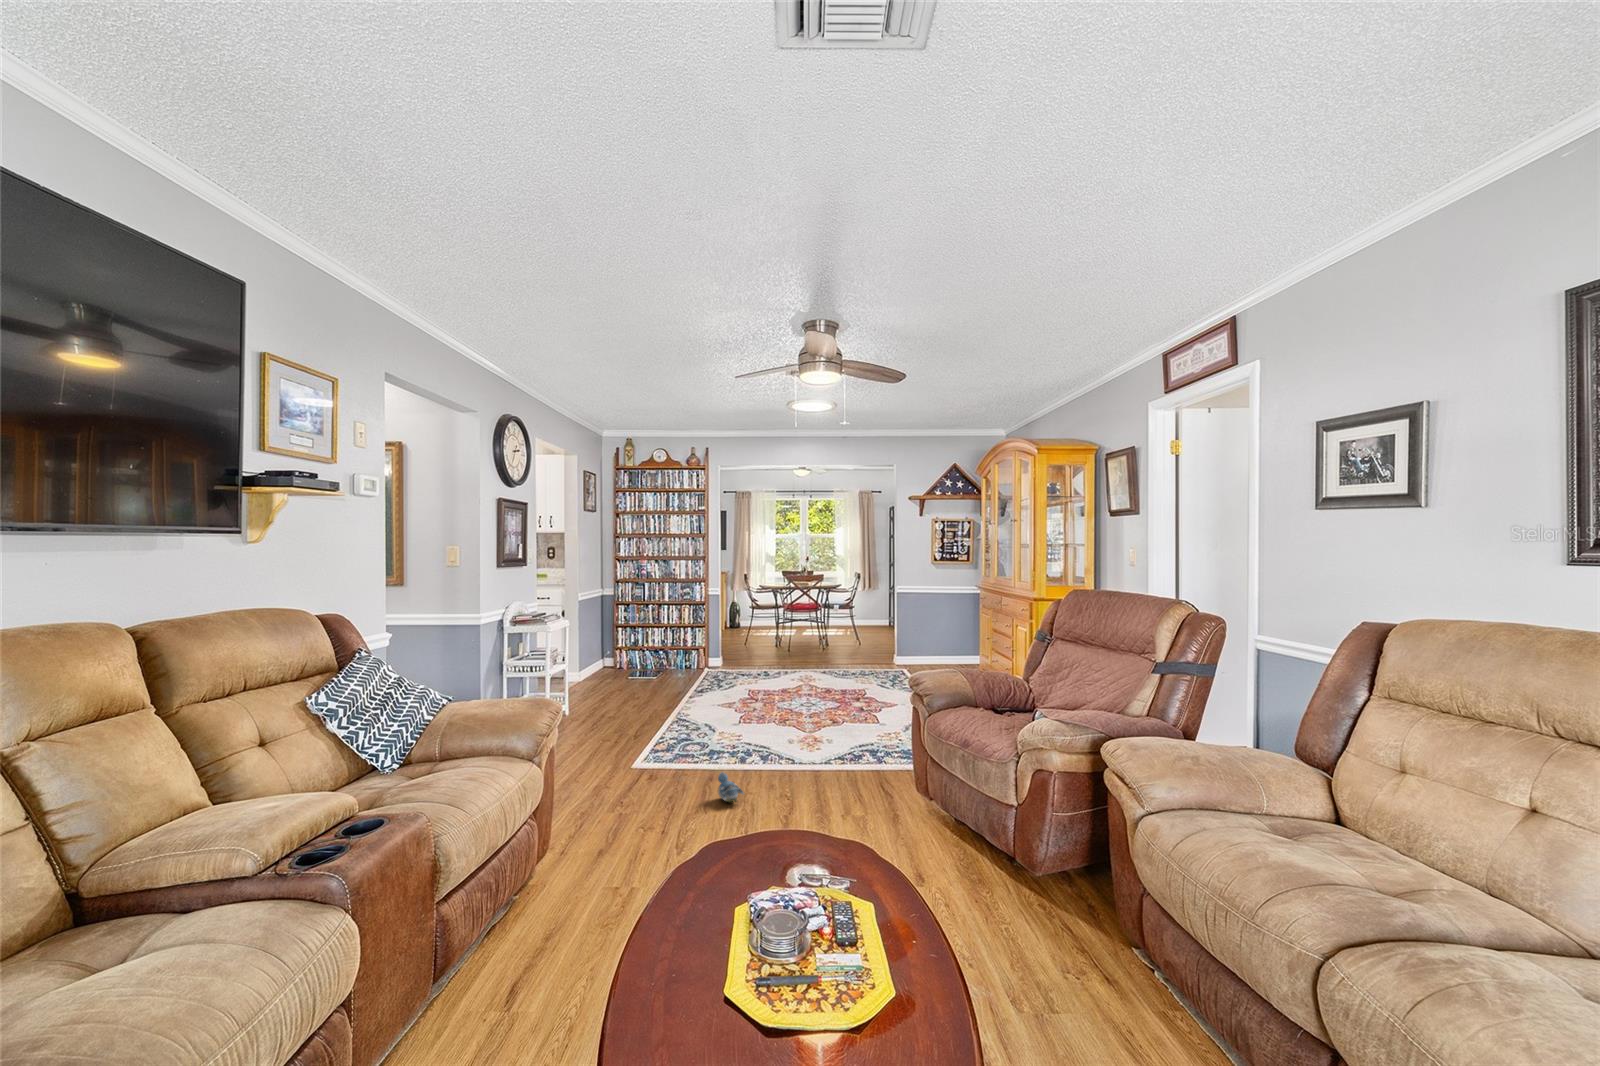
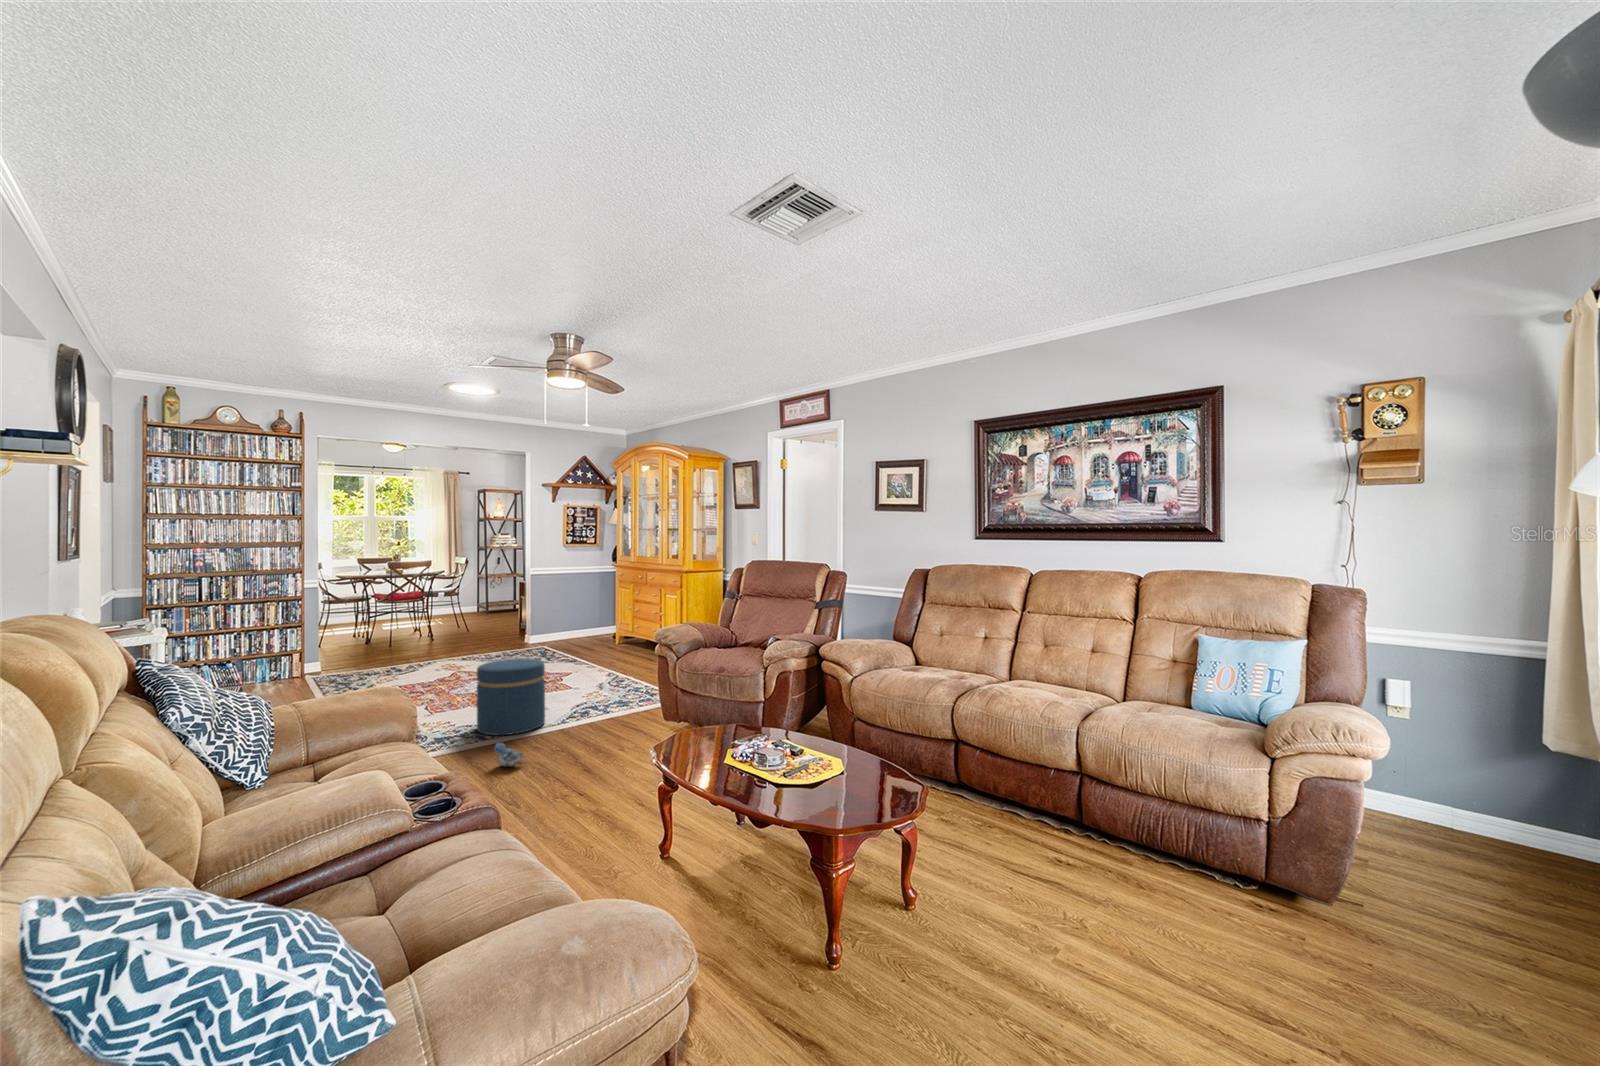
ottoman: none [748,680,815,763] -> present [477,658,545,735]

